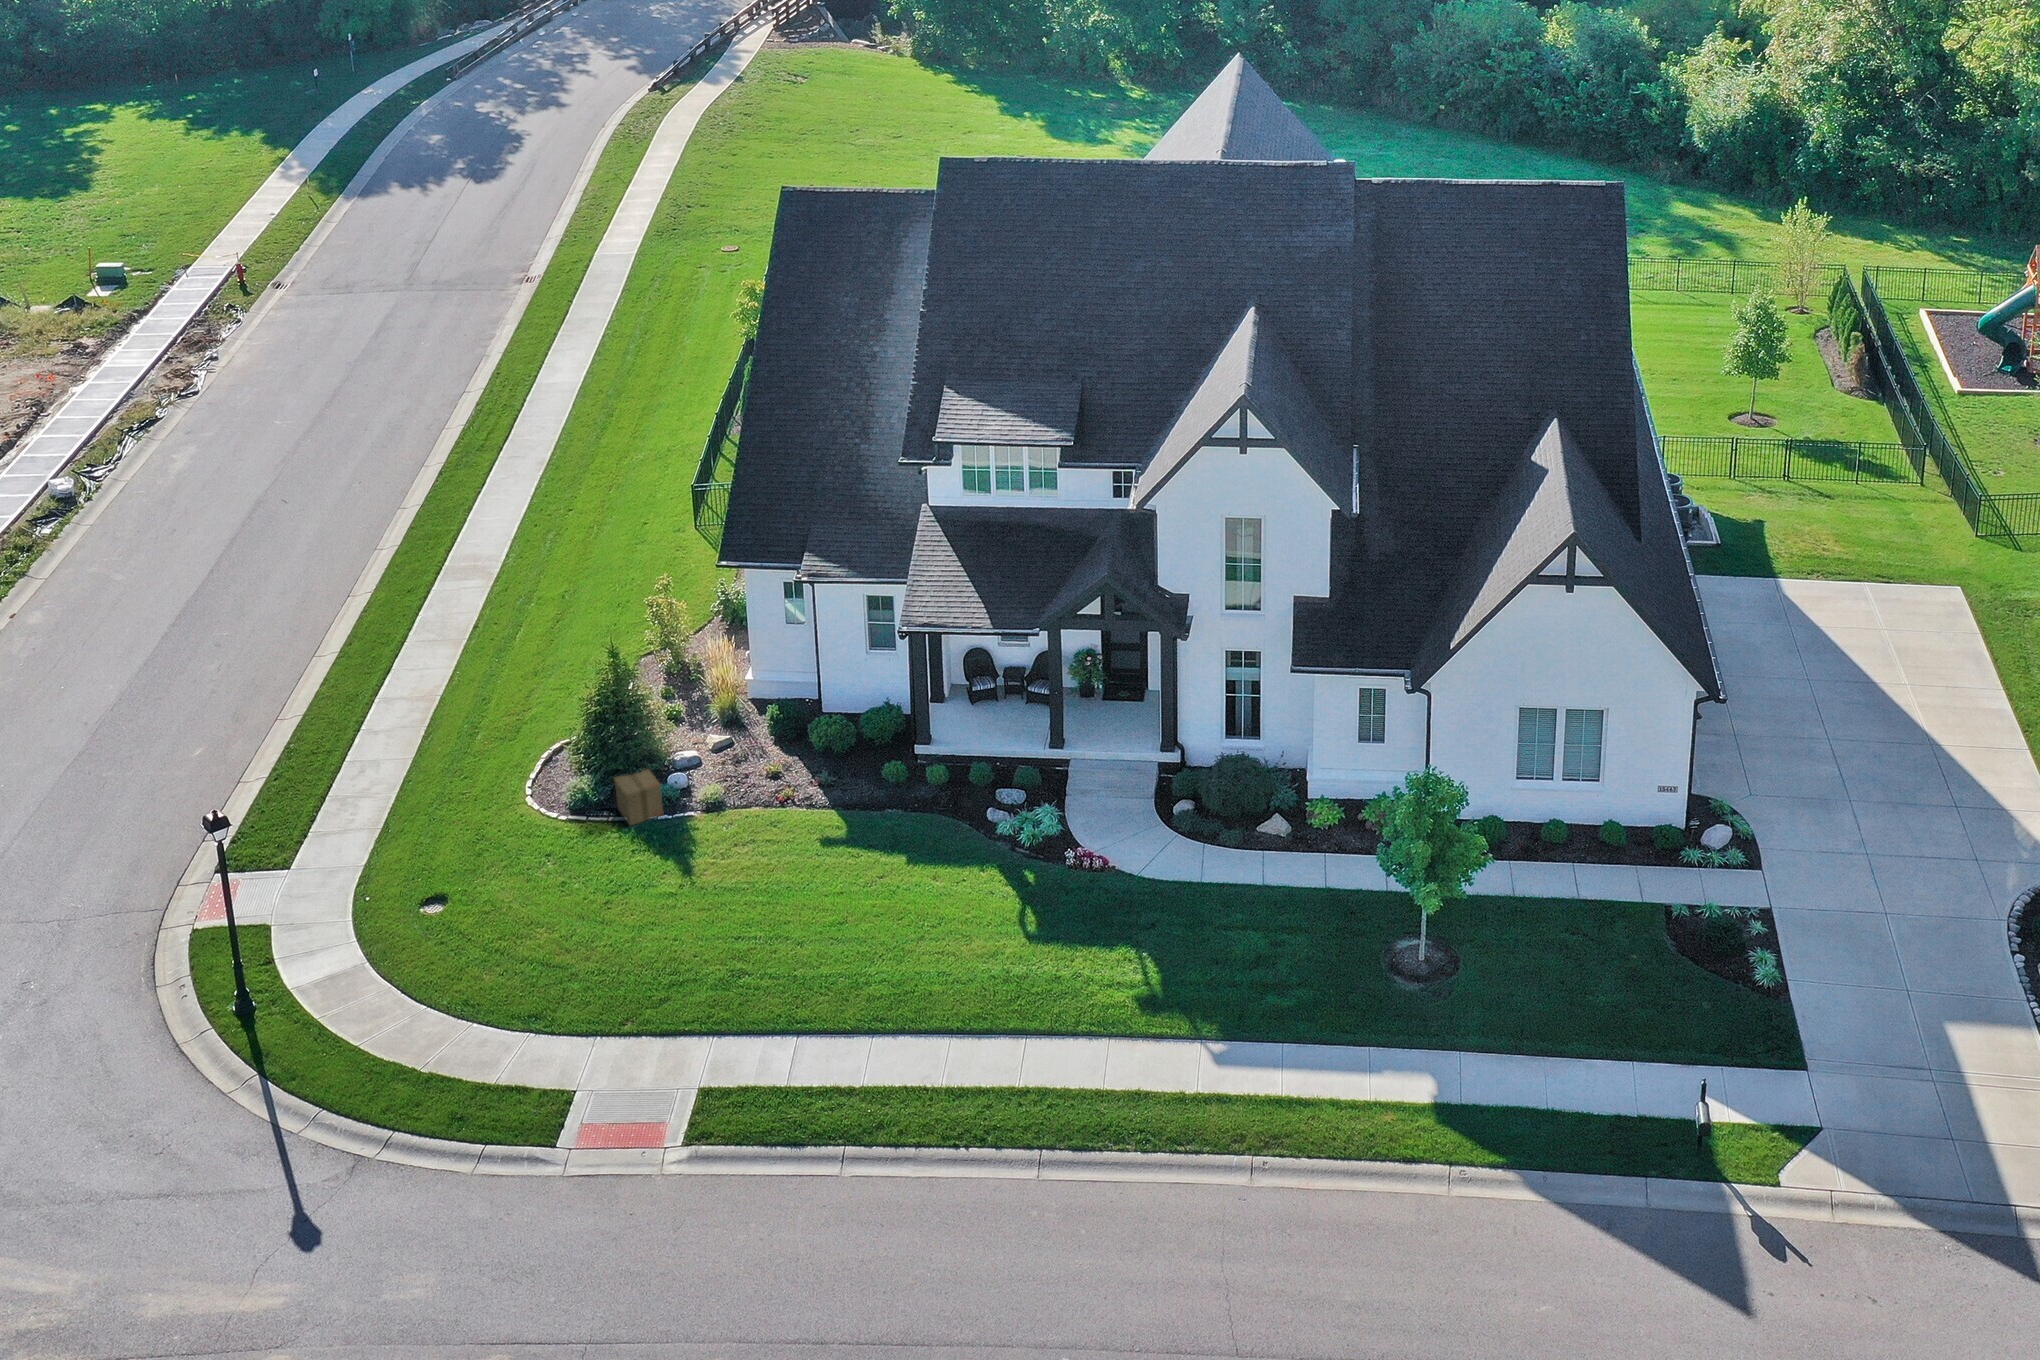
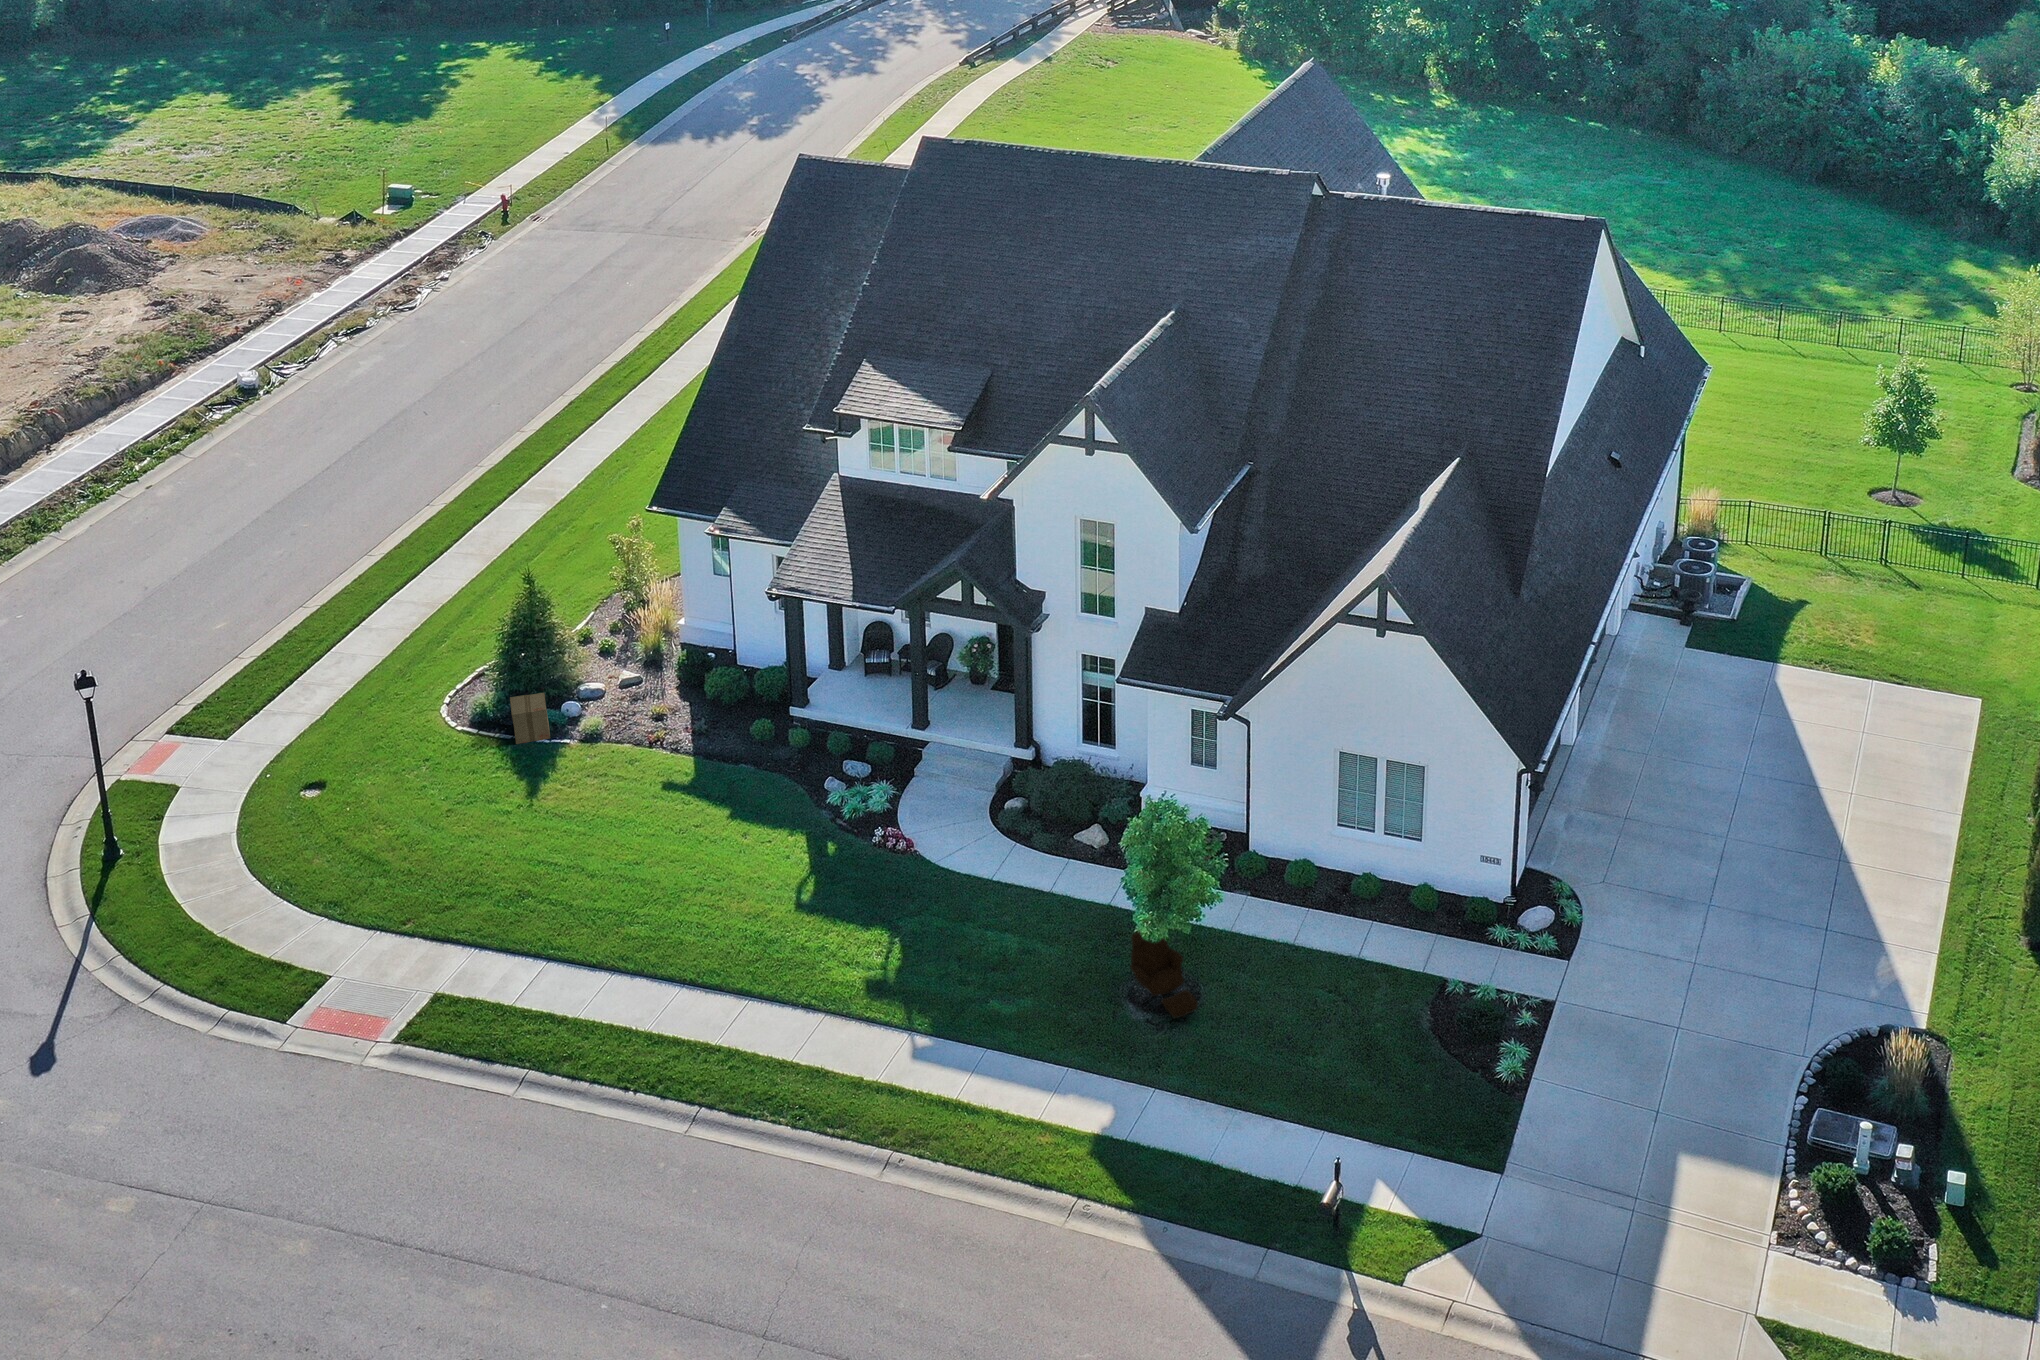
lounge chair: none [1395,895,1469,989] -> present [1130,931,1198,1023]

